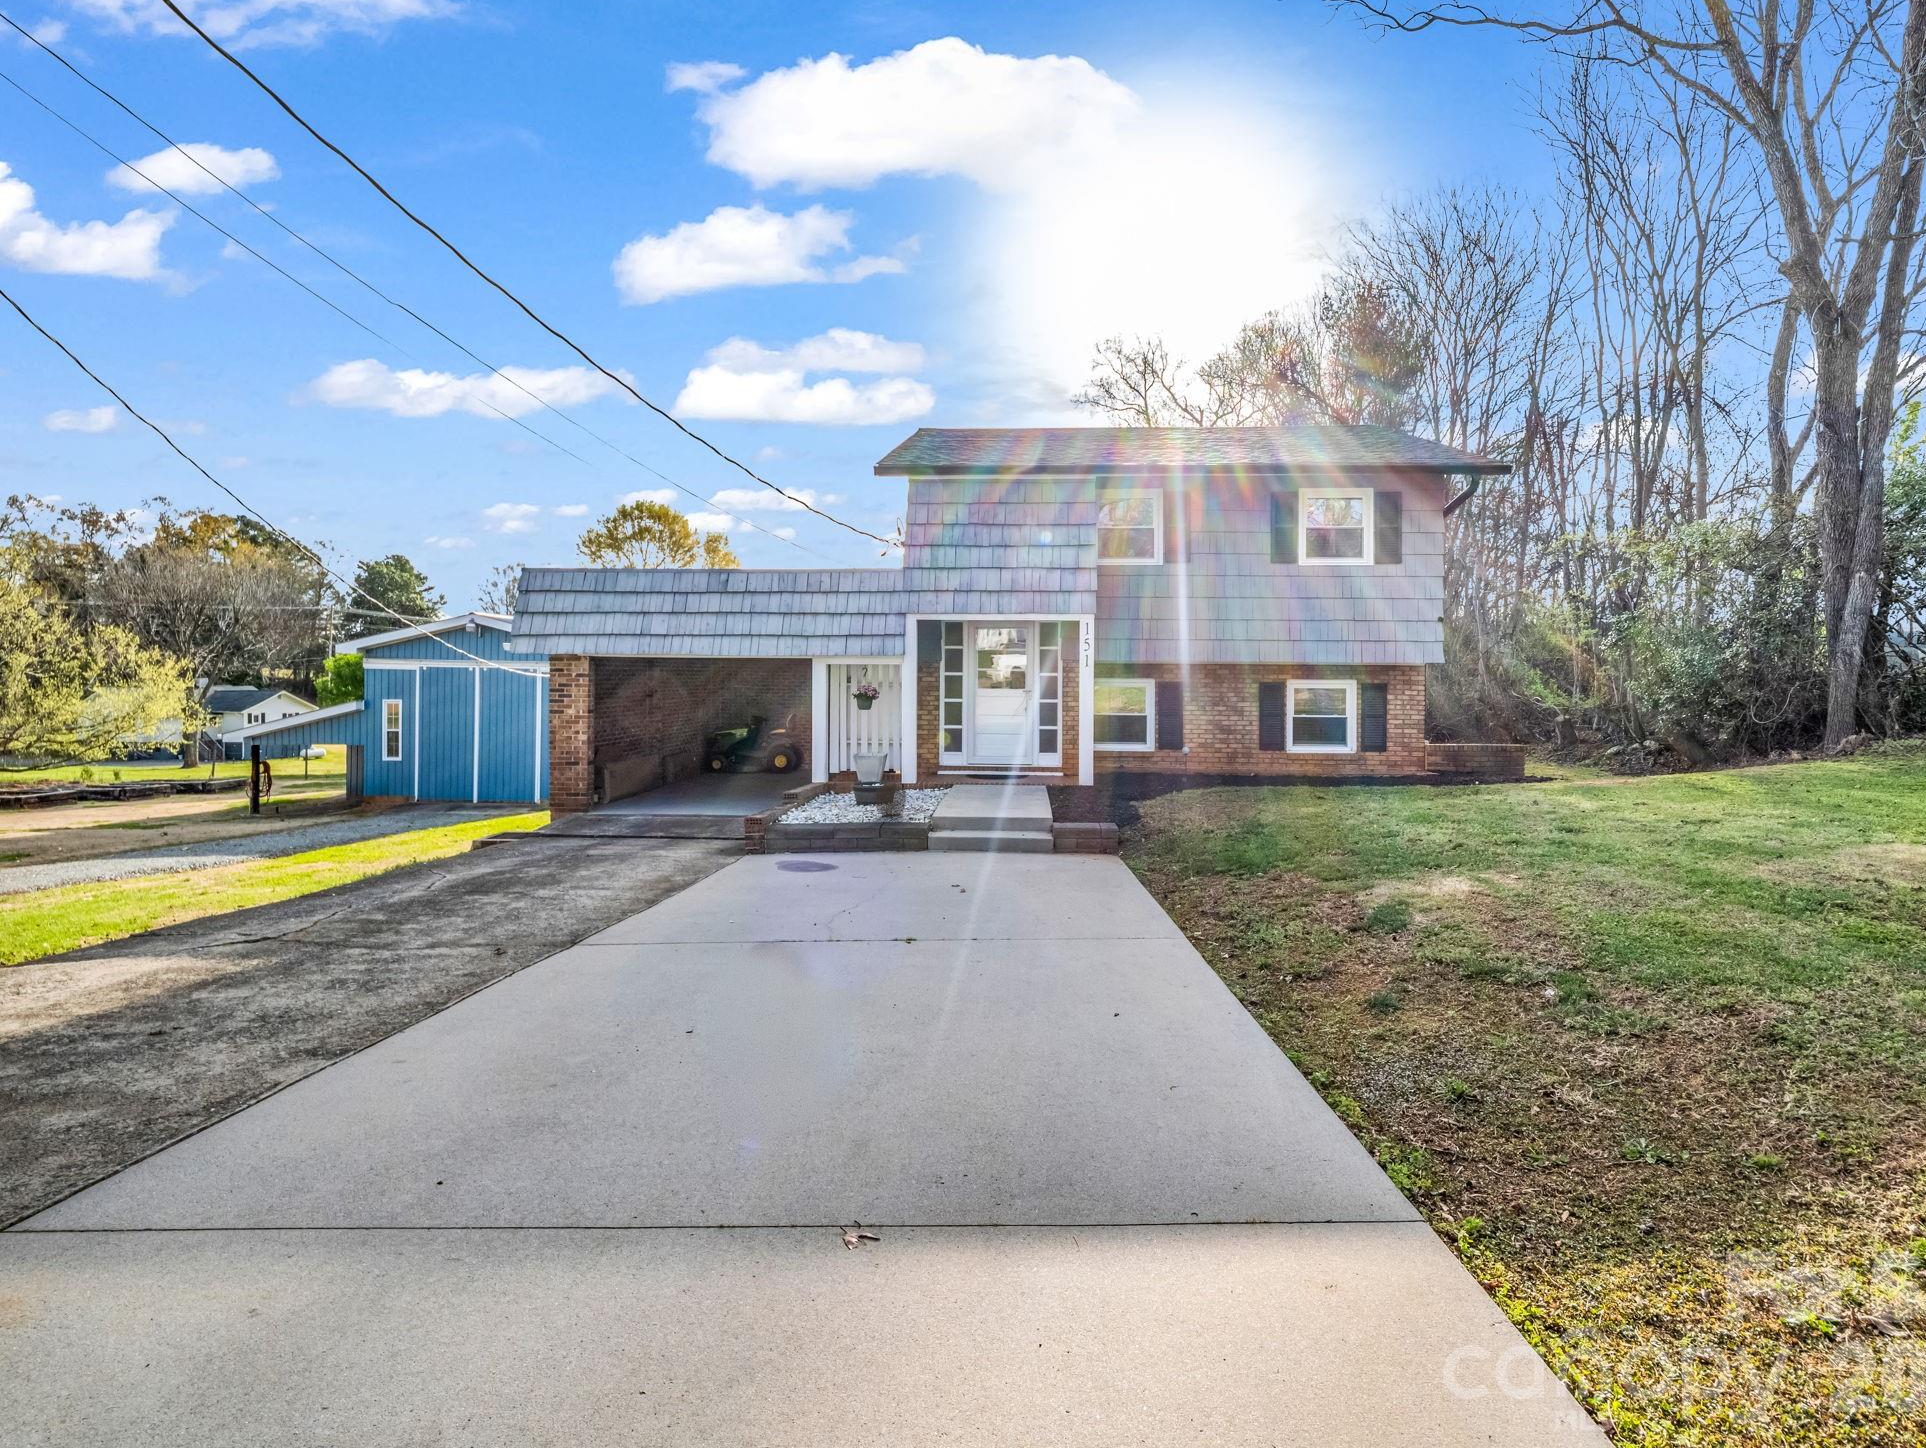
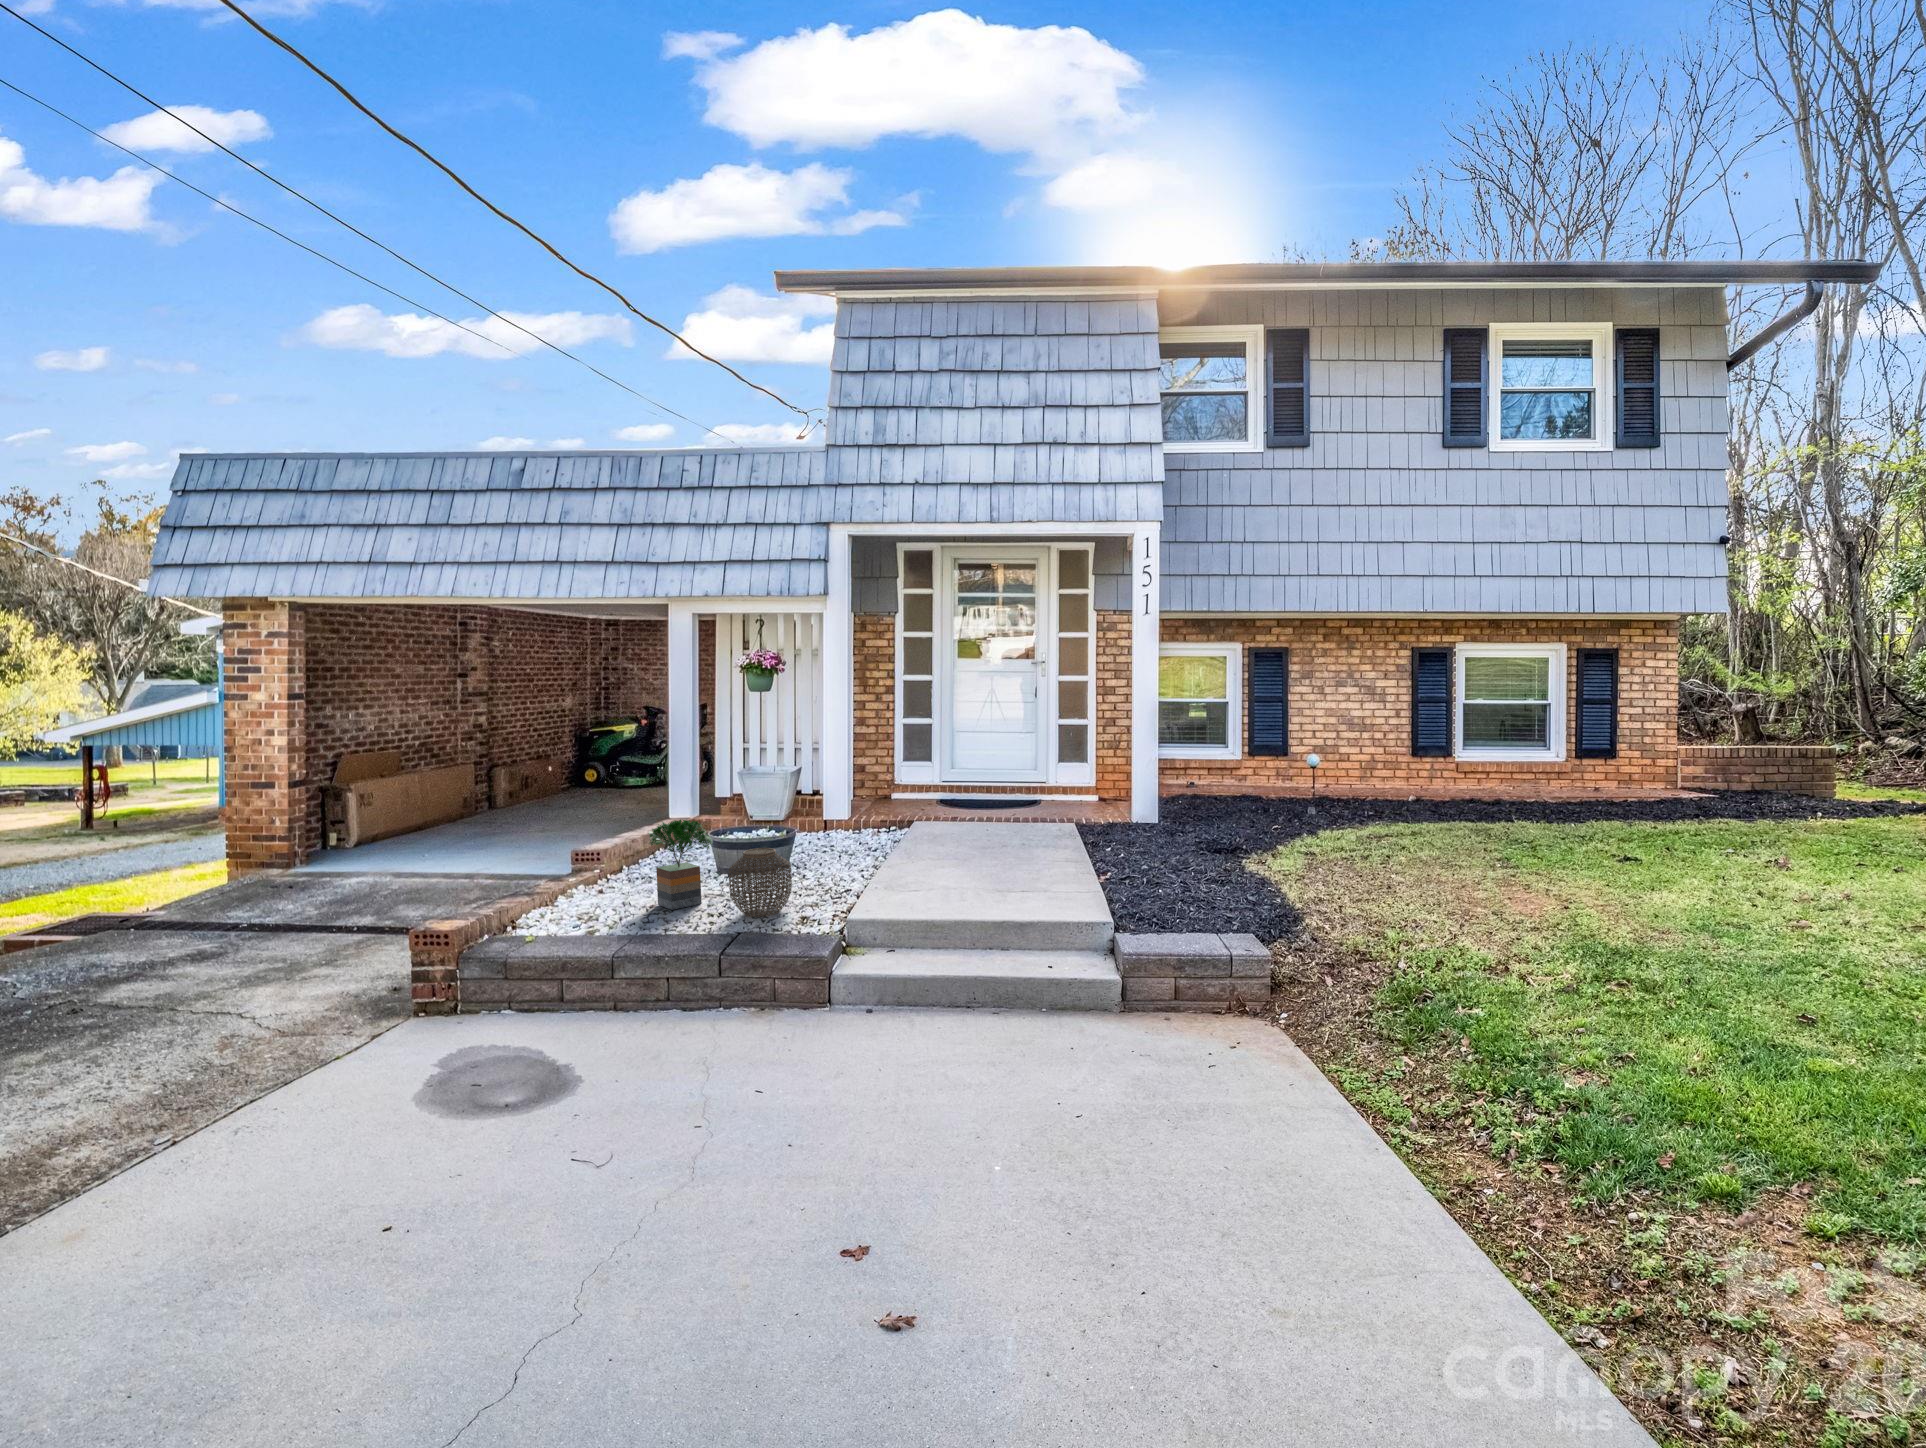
potted tree: none [830,770,864,815] -> present [648,820,713,910]

